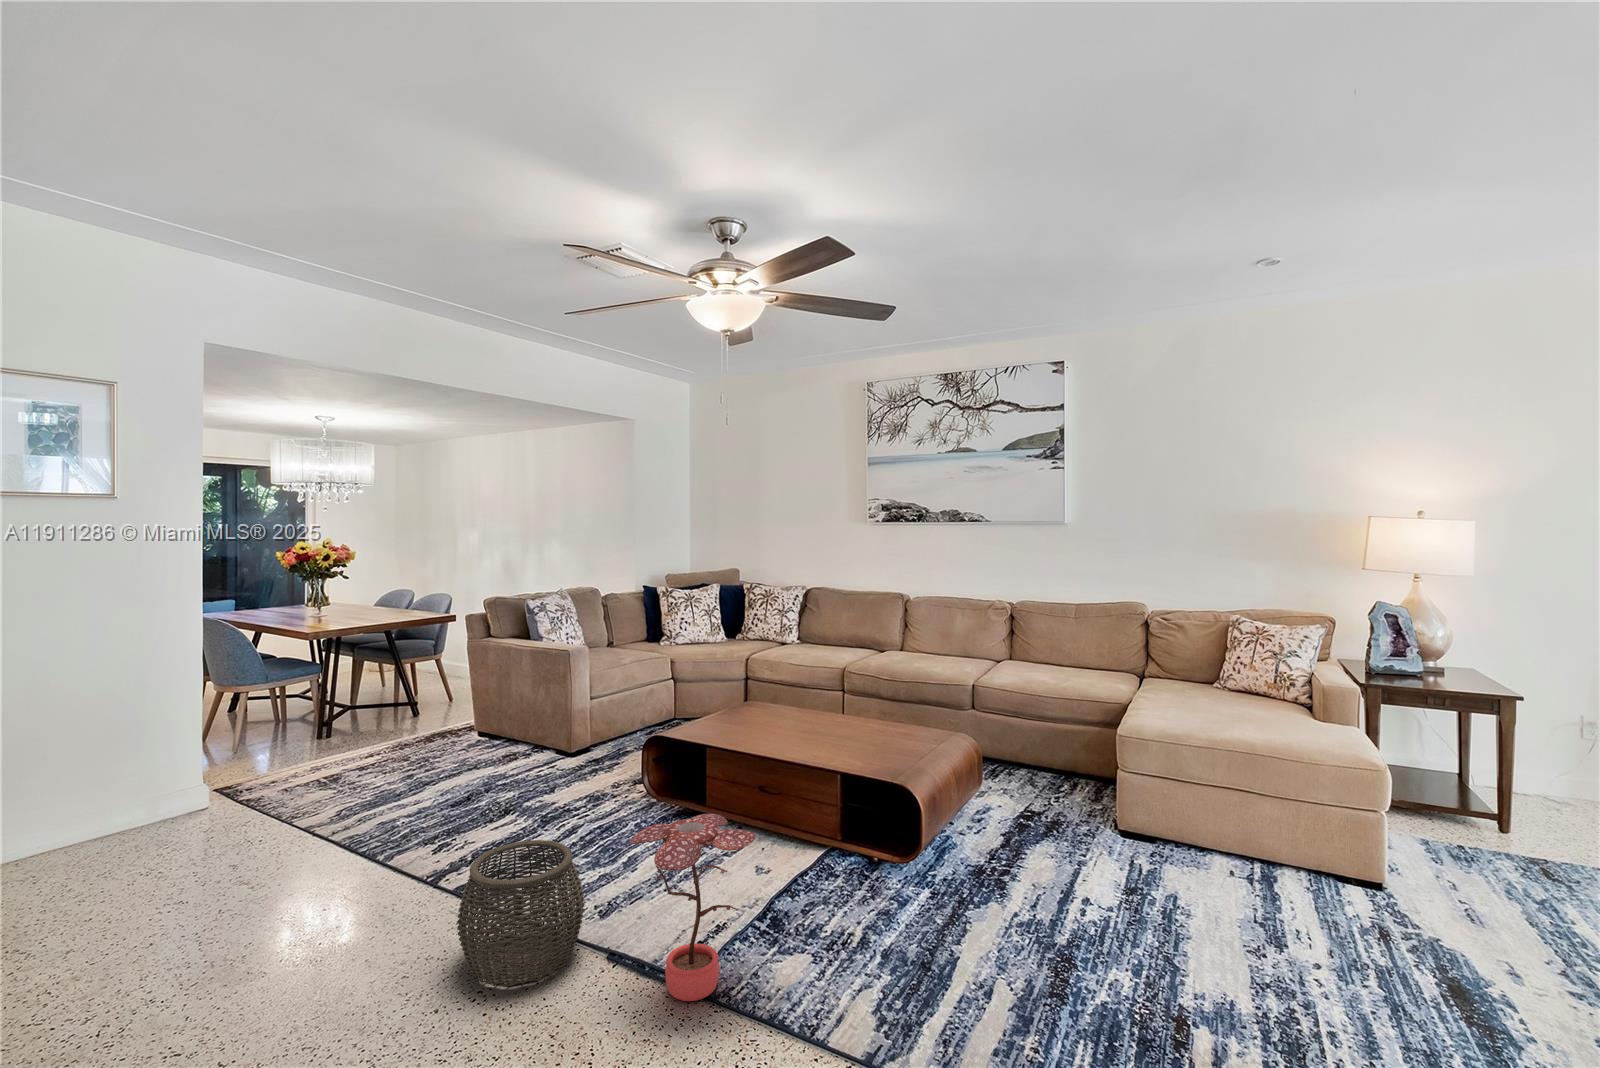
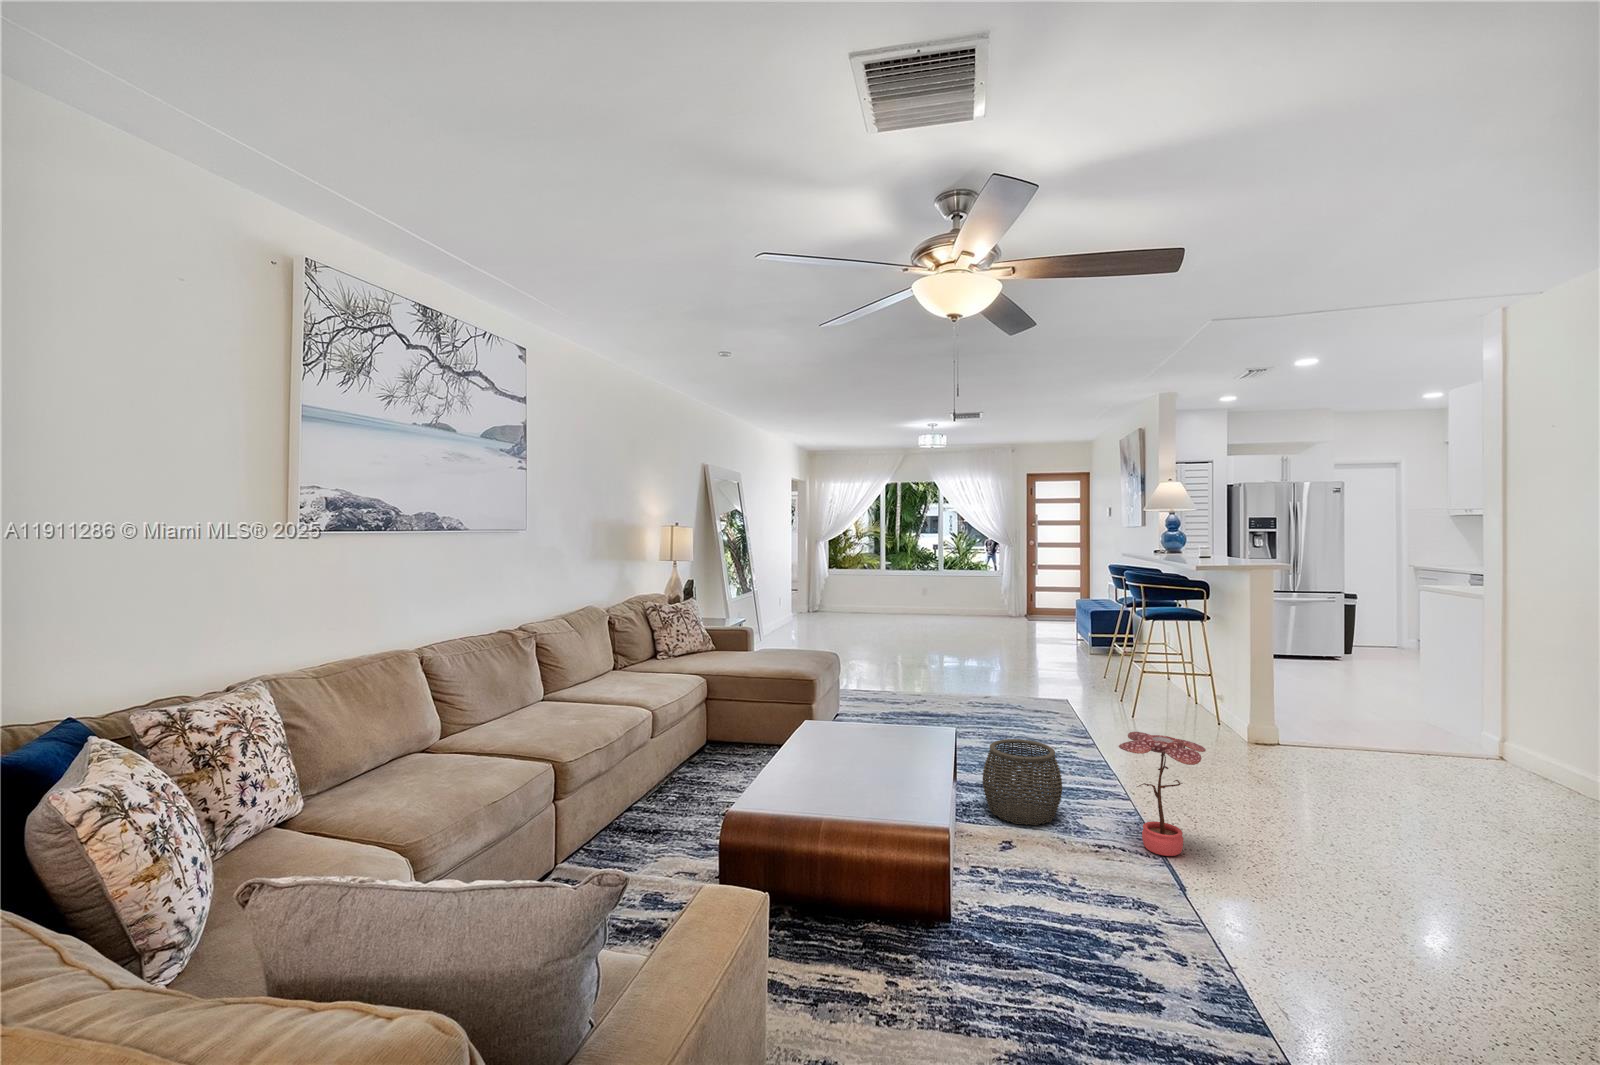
woven basket: present [457,840,585,987] -> present [983,739,1063,825]

